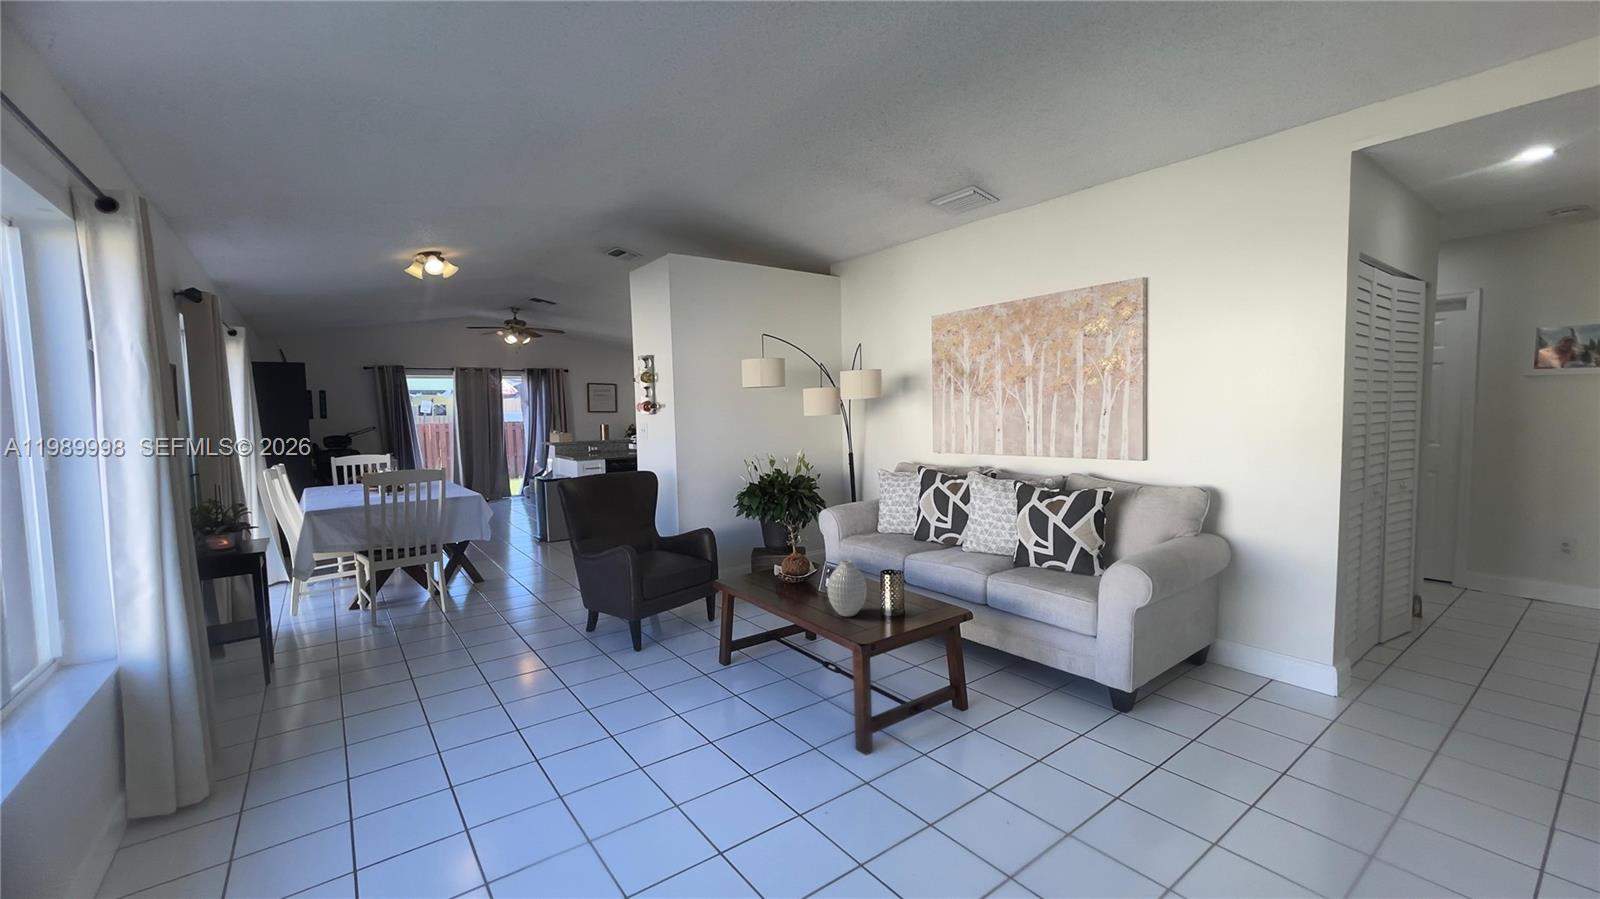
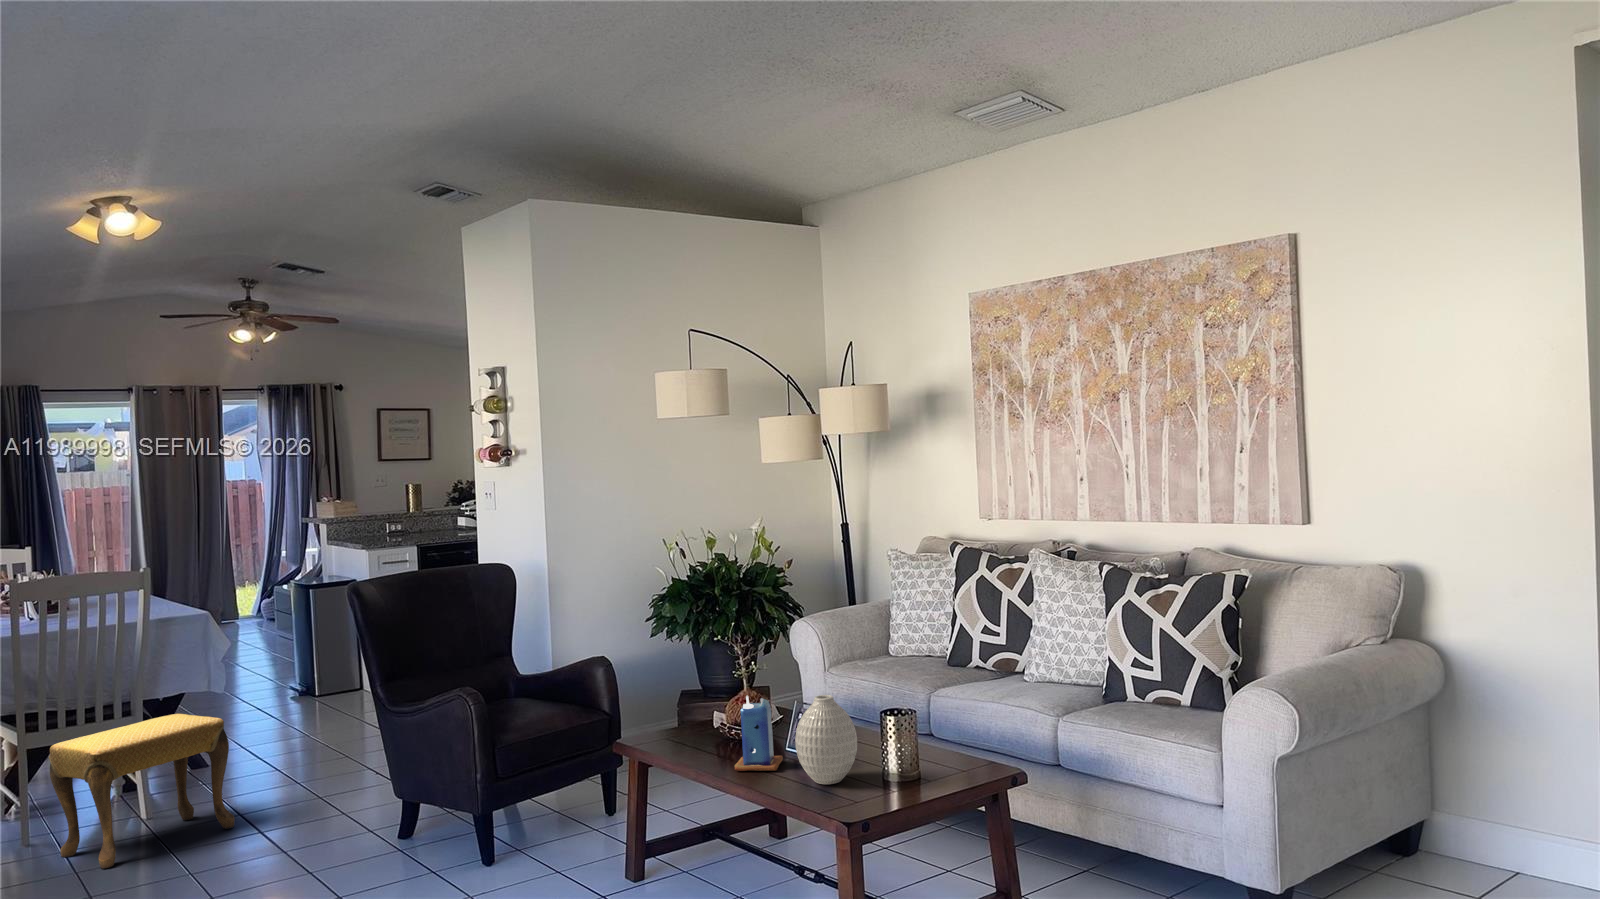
footstool: none [380,554,491,645] -> present [49,714,235,868]
candle: none [788,558,818,606] -> present [735,696,783,771]

